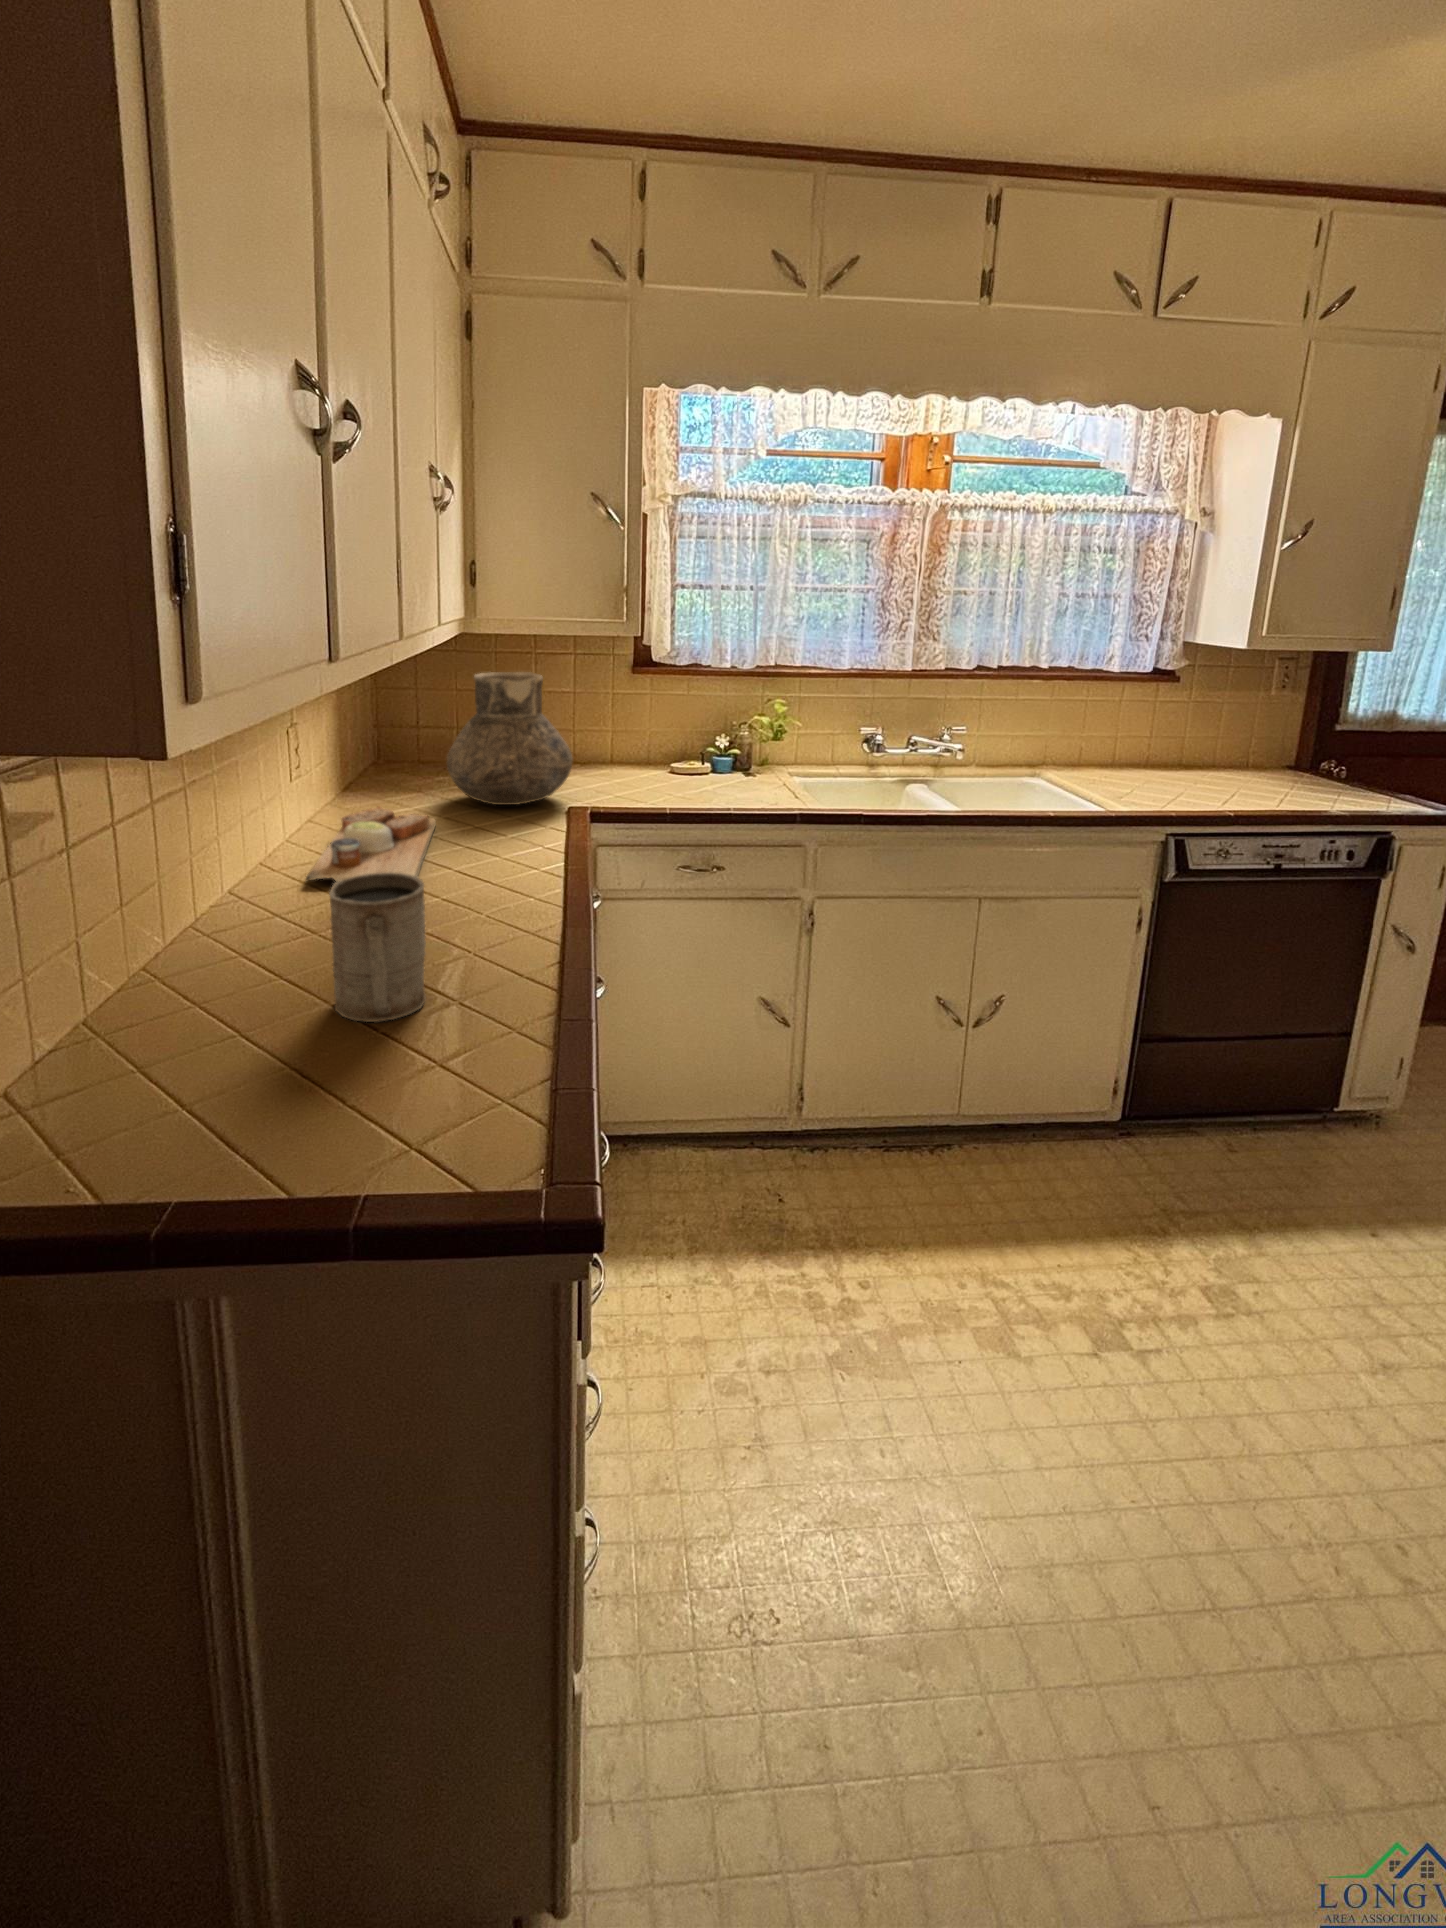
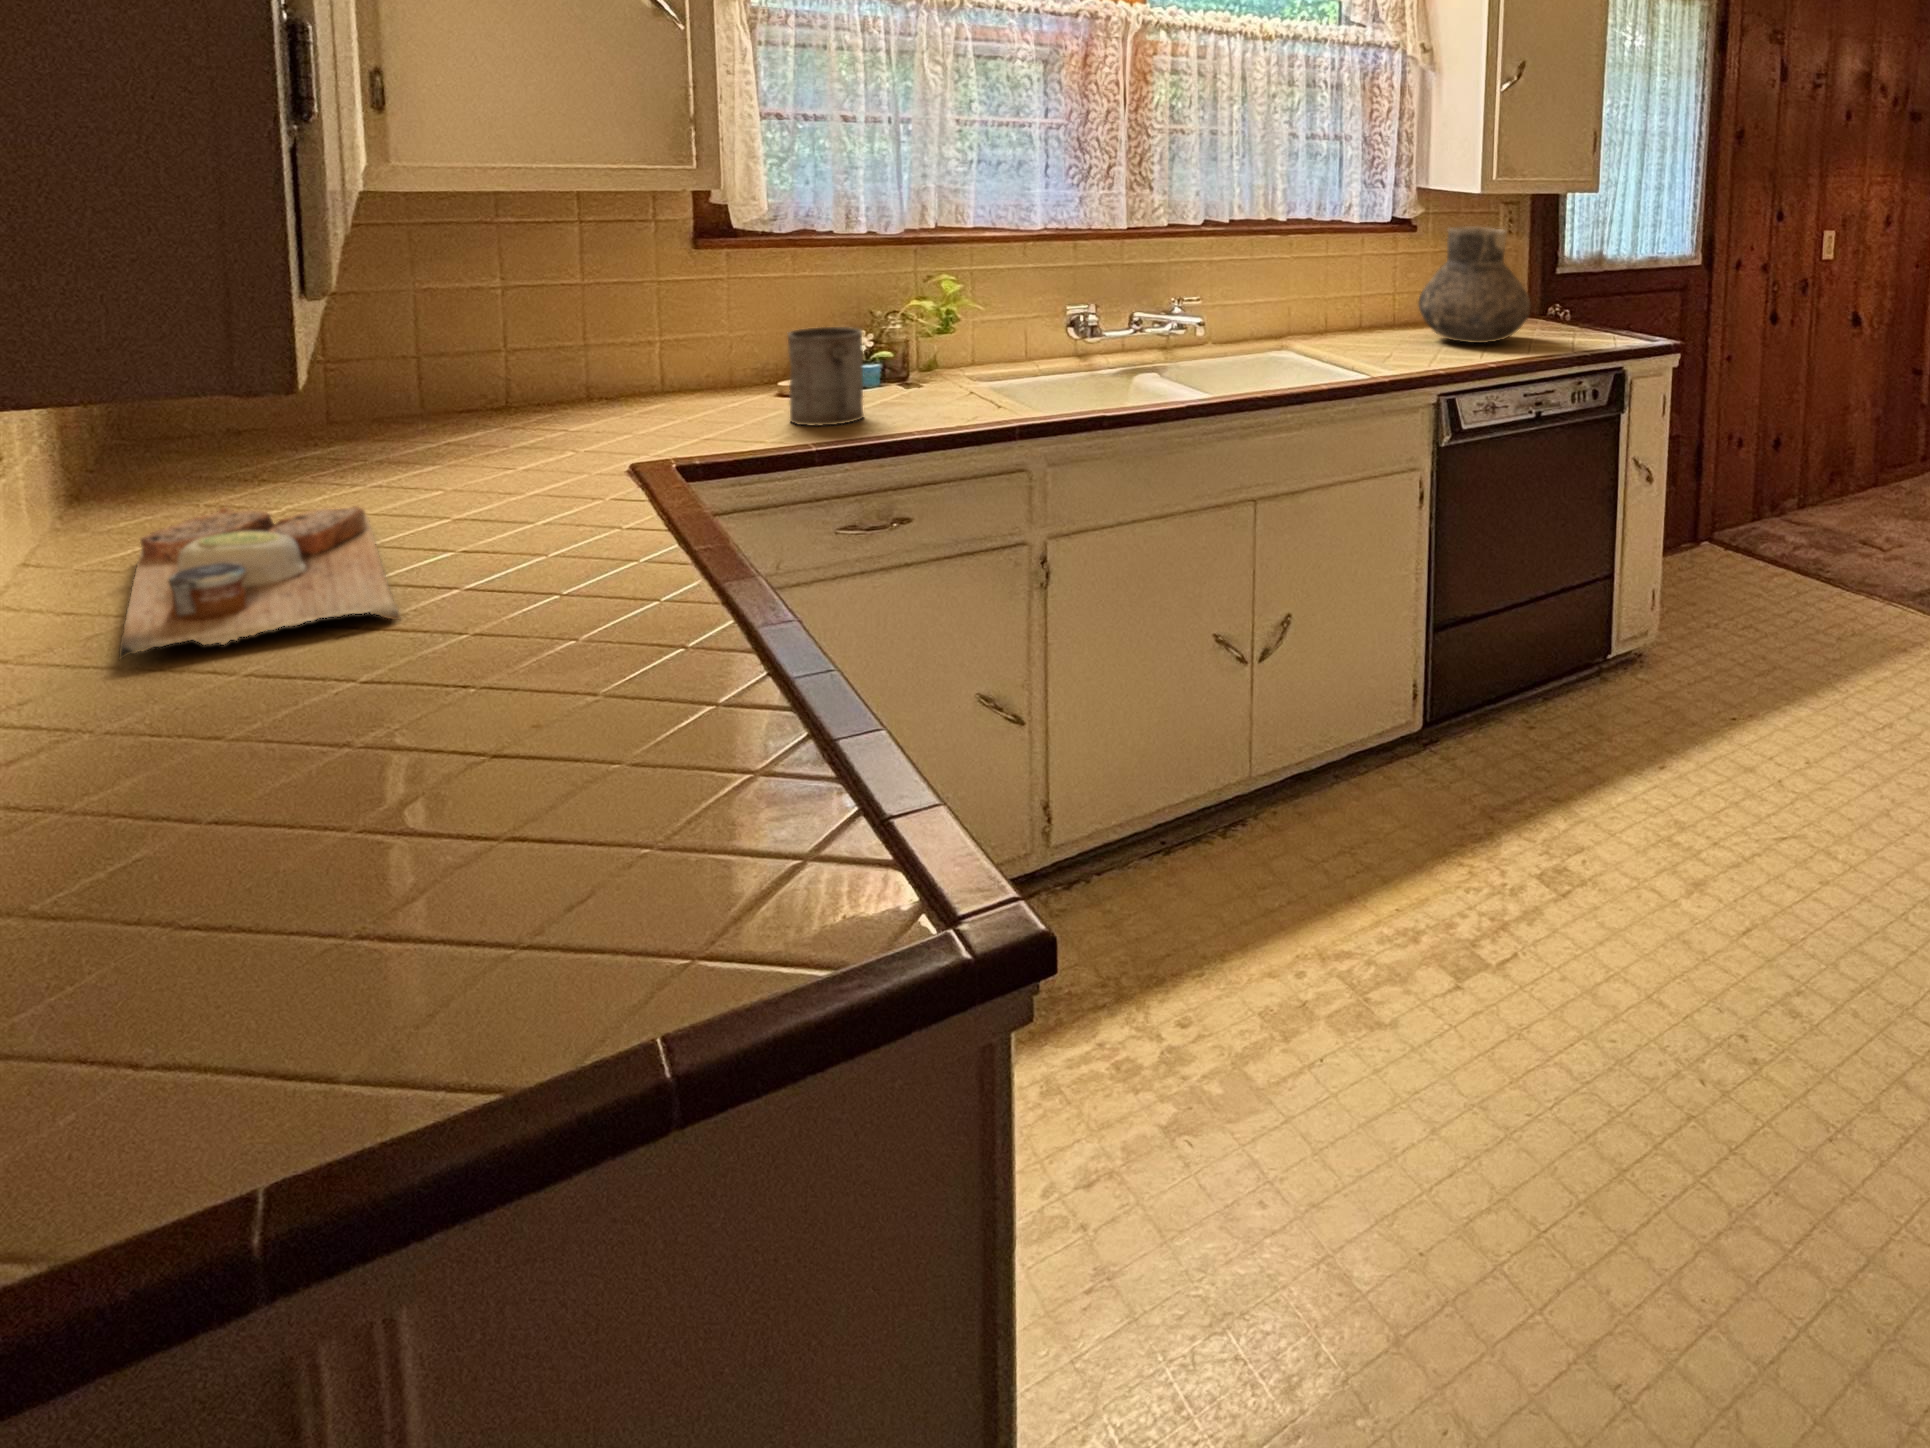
vase: present [447,672,573,805] -> present [1419,226,1530,343]
mug: present [329,873,426,1022] -> present [788,327,864,425]

